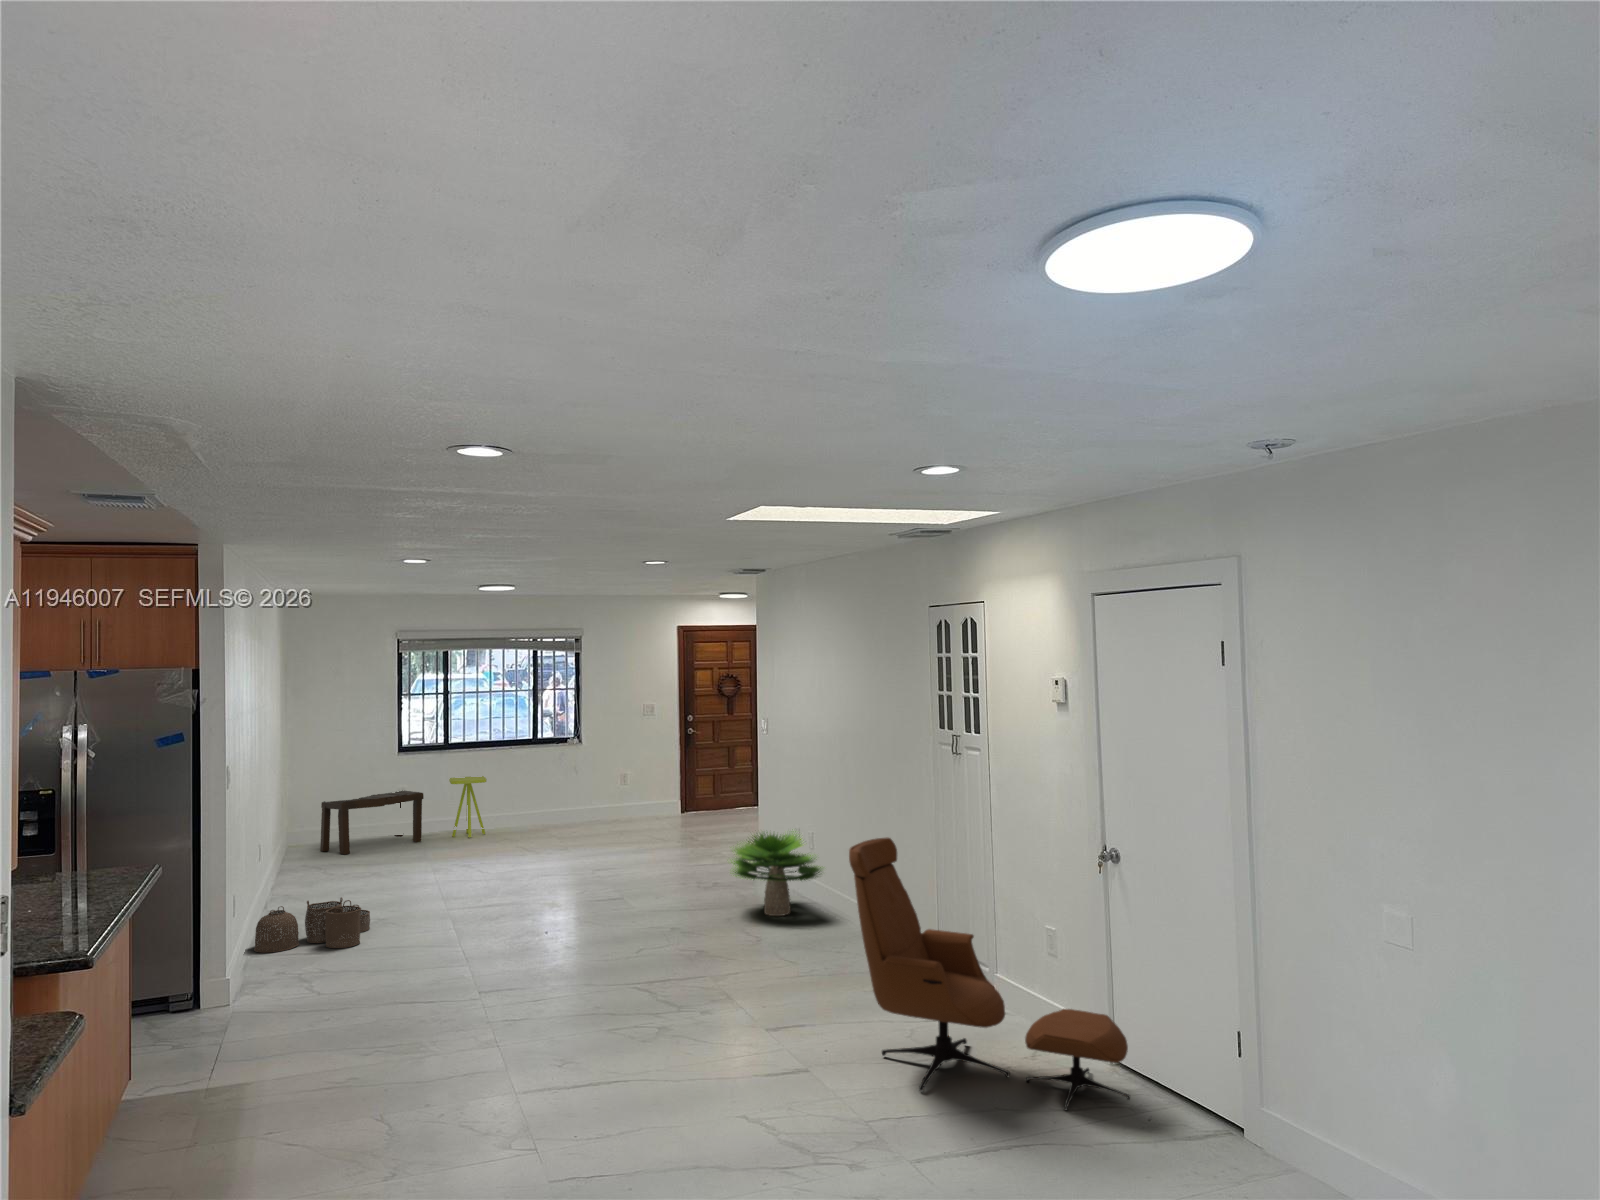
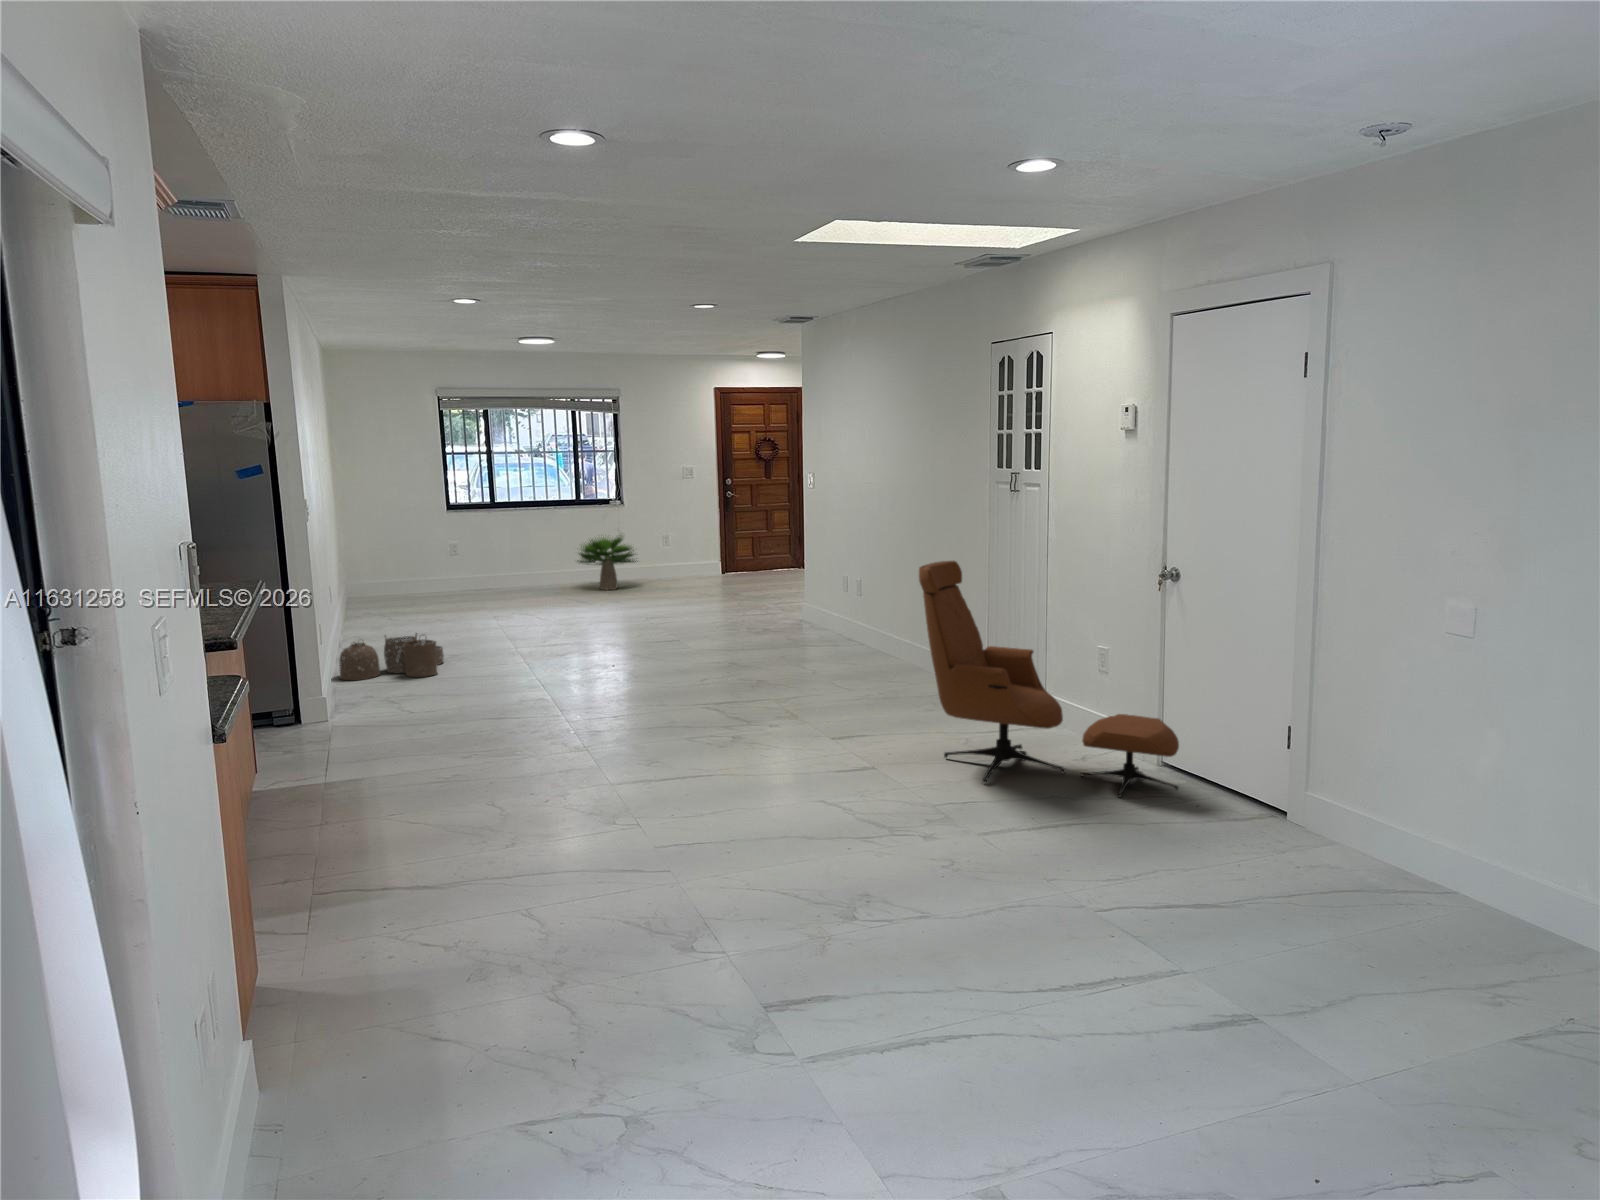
side table: present [449,776,487,837] -> none [497,535,535,593]
bench: present [320,790,424,855] -> none [377,548,475,606]
potted plant: present [731,831,821,916] -> present [577,536,636,590]

